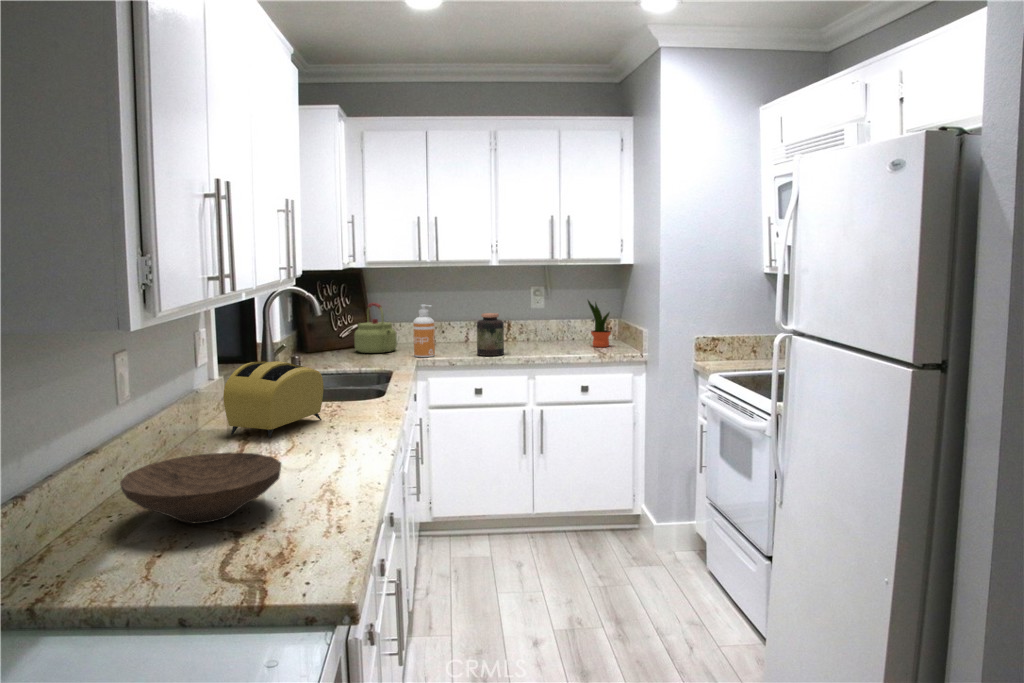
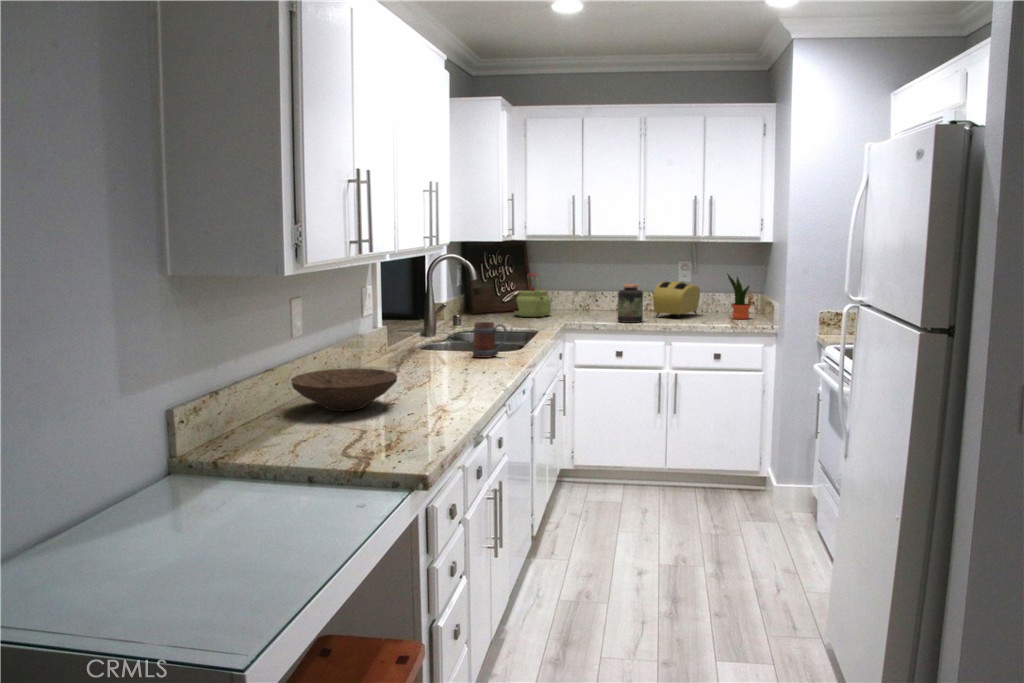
soap dispenser: present [413,305,435,357] -> none [562,275,580,321]
toaster: present [223,361,324,438] -> present [653,281,700,318]
mug: none [339,369,383,414] -> present [472,322,507,358]

